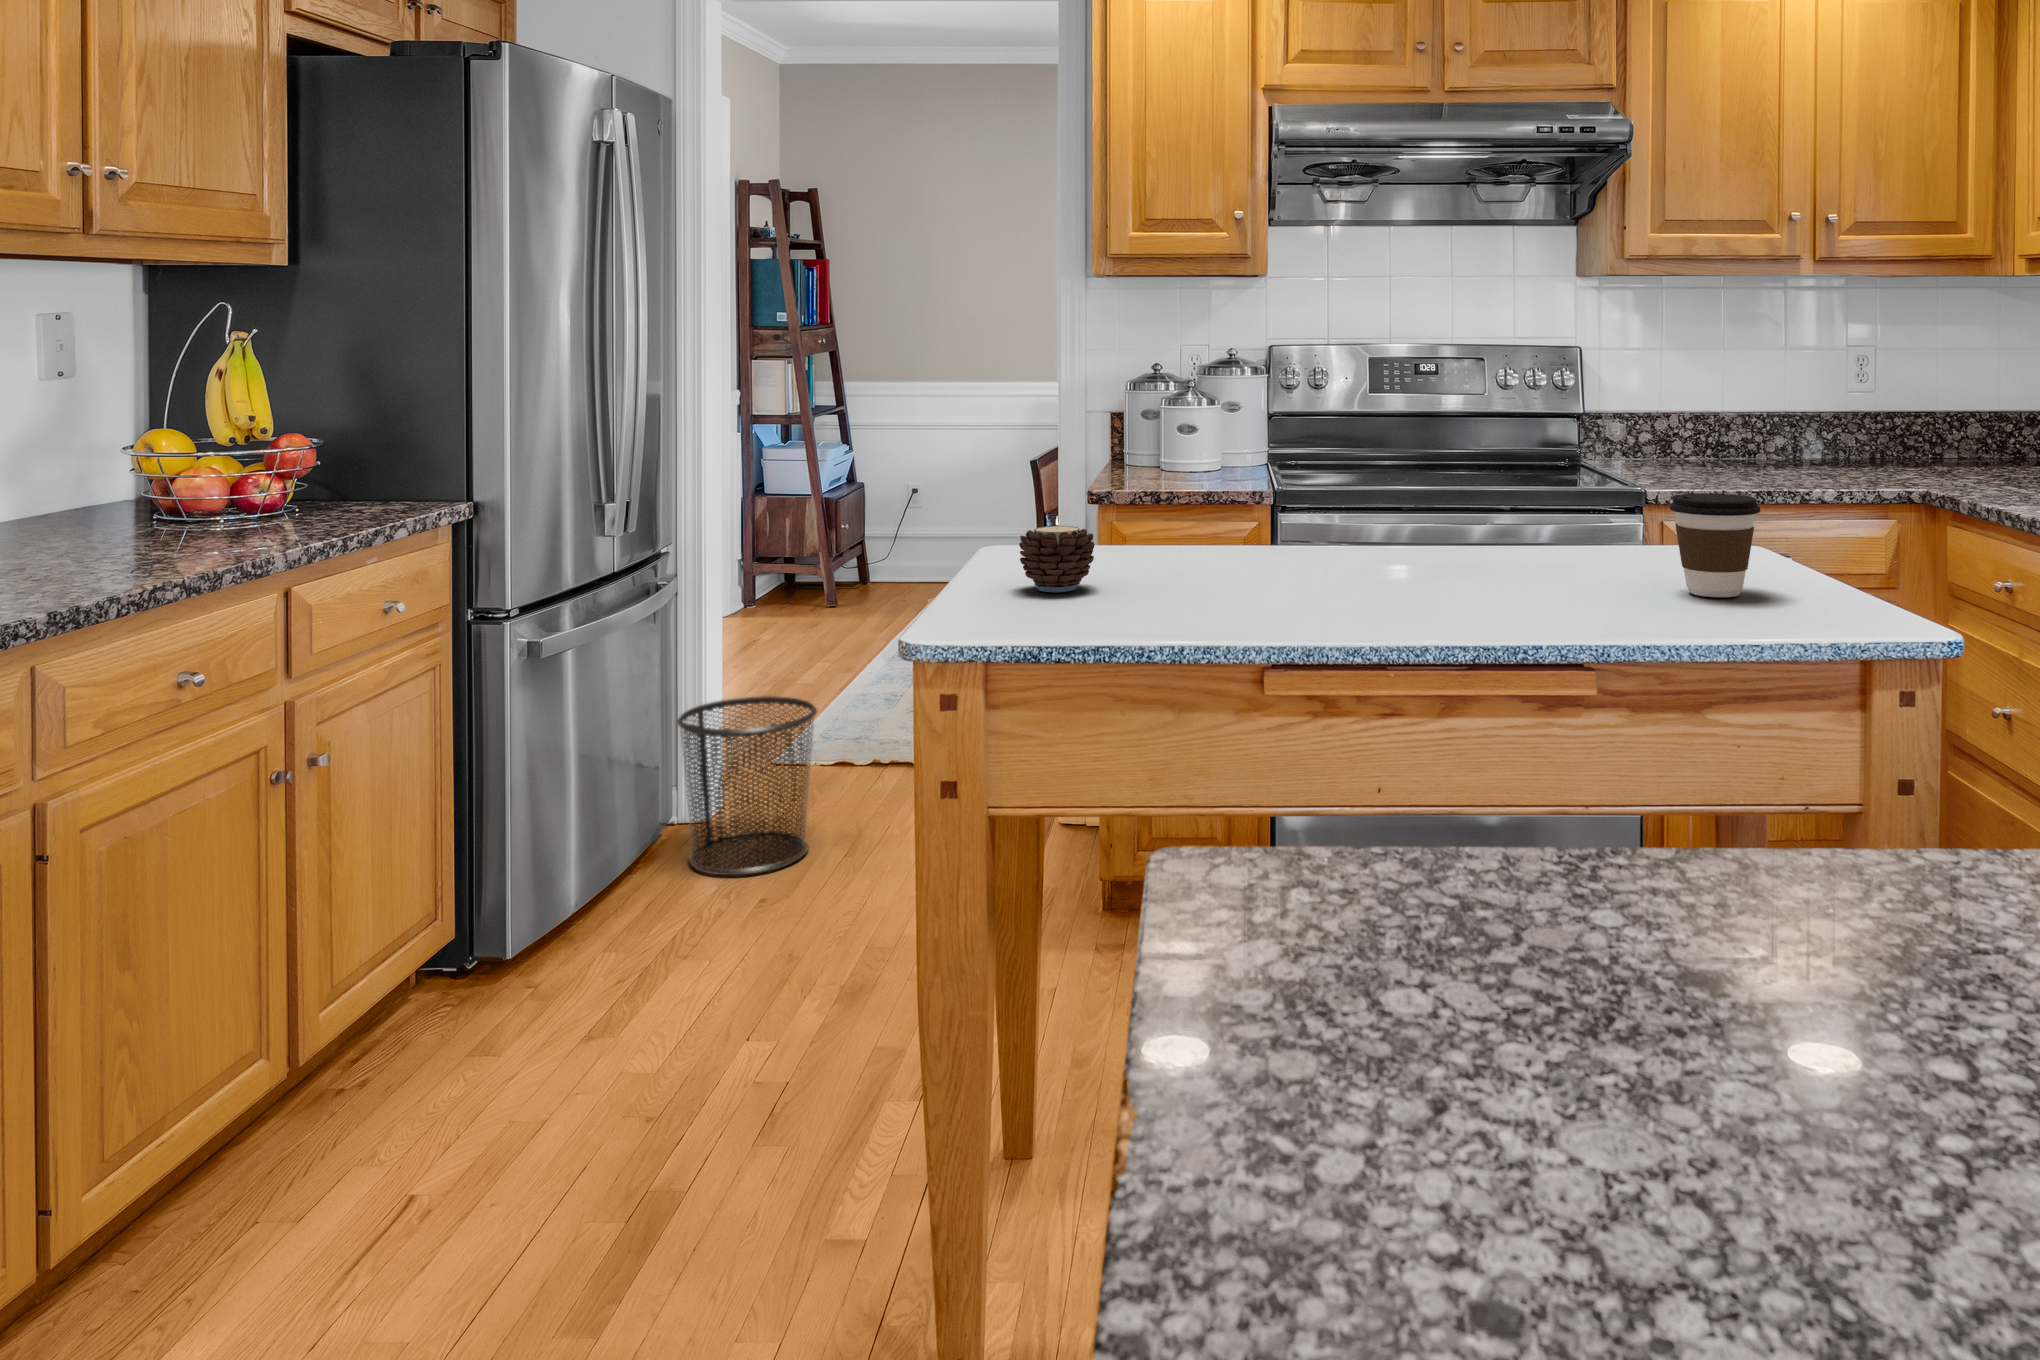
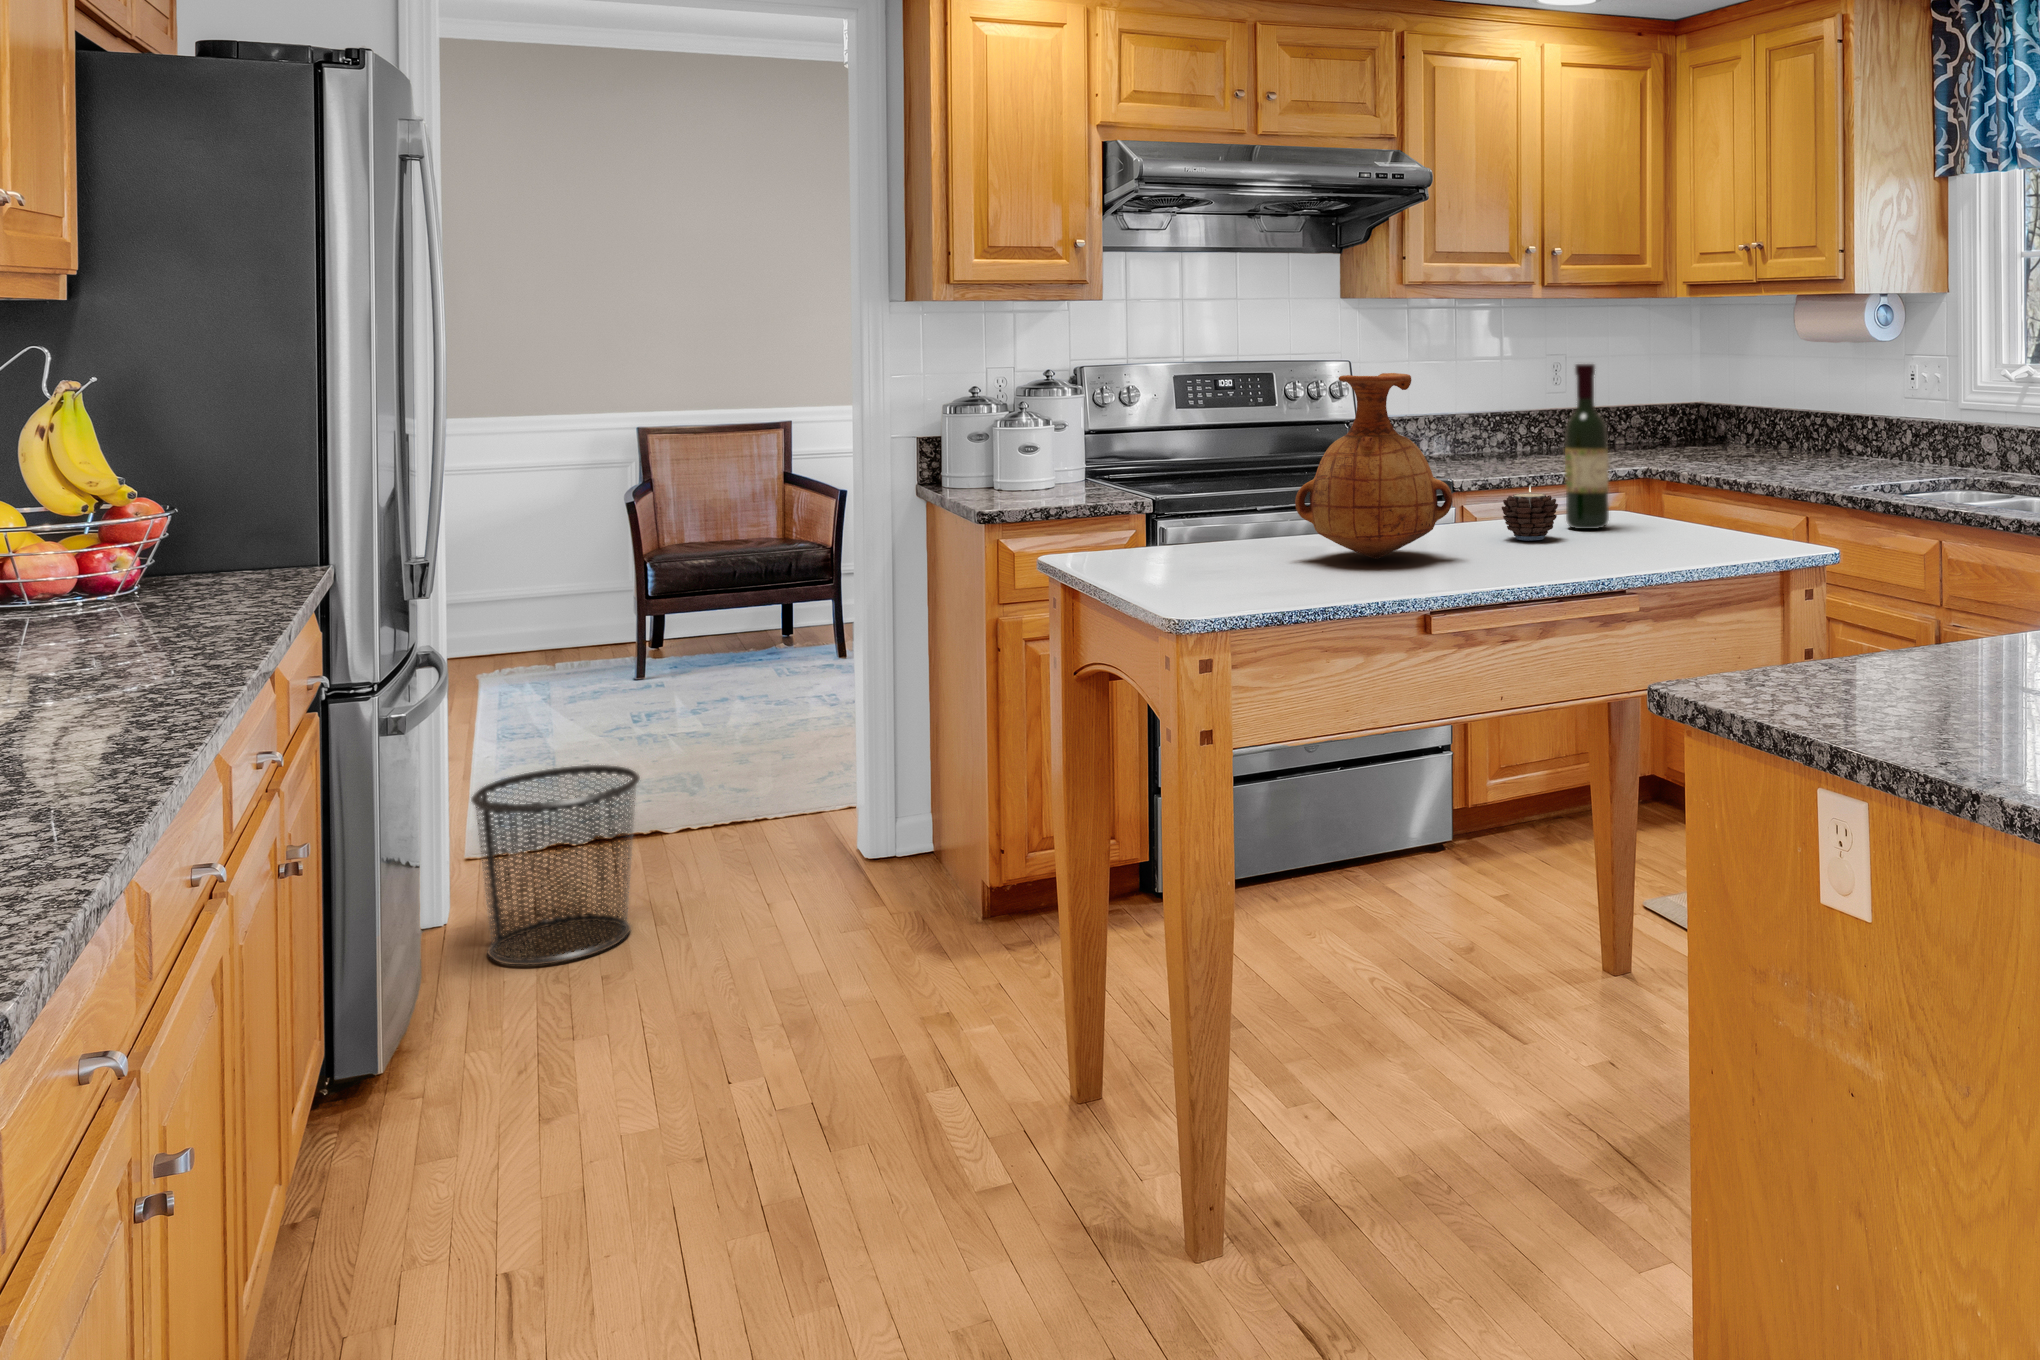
wine bottle: none [1610,349,1669,568] -> present [1565,364,1609,529]
vase: none [1194,353,1378,584] -> present [1295,373,1453,559]
coffee cup: present [1669,493,1760,597] -> none [1636,468,1699,541]
candle: present [1019,516,1095,592] -> present [1502,486,1558,540]

